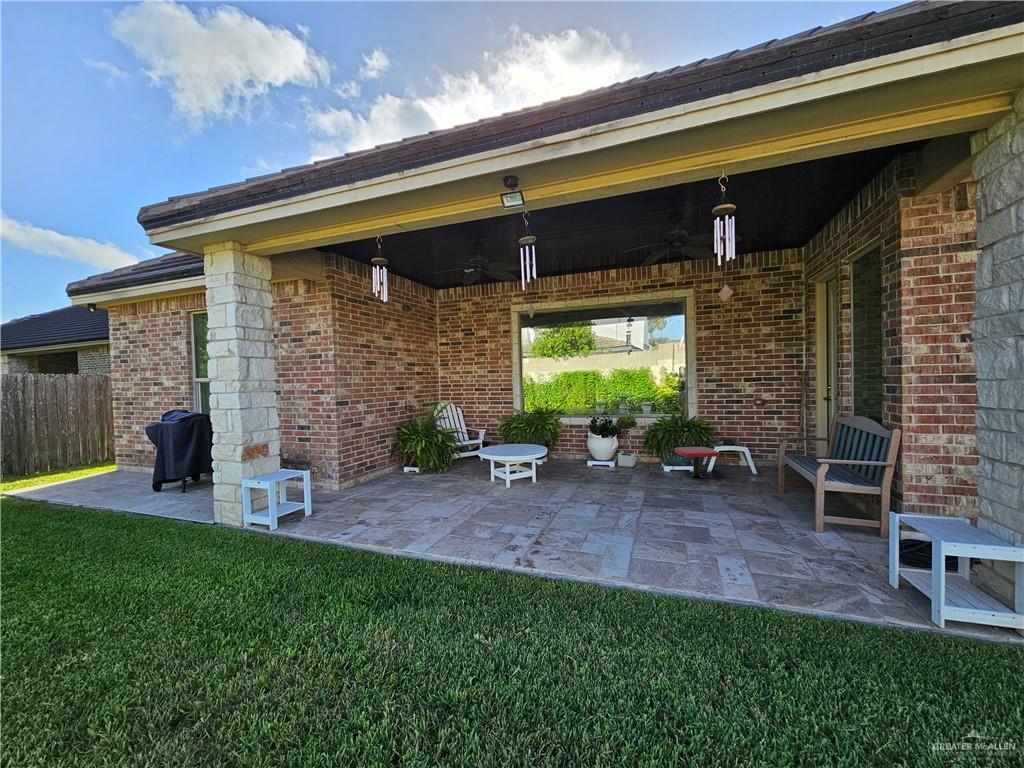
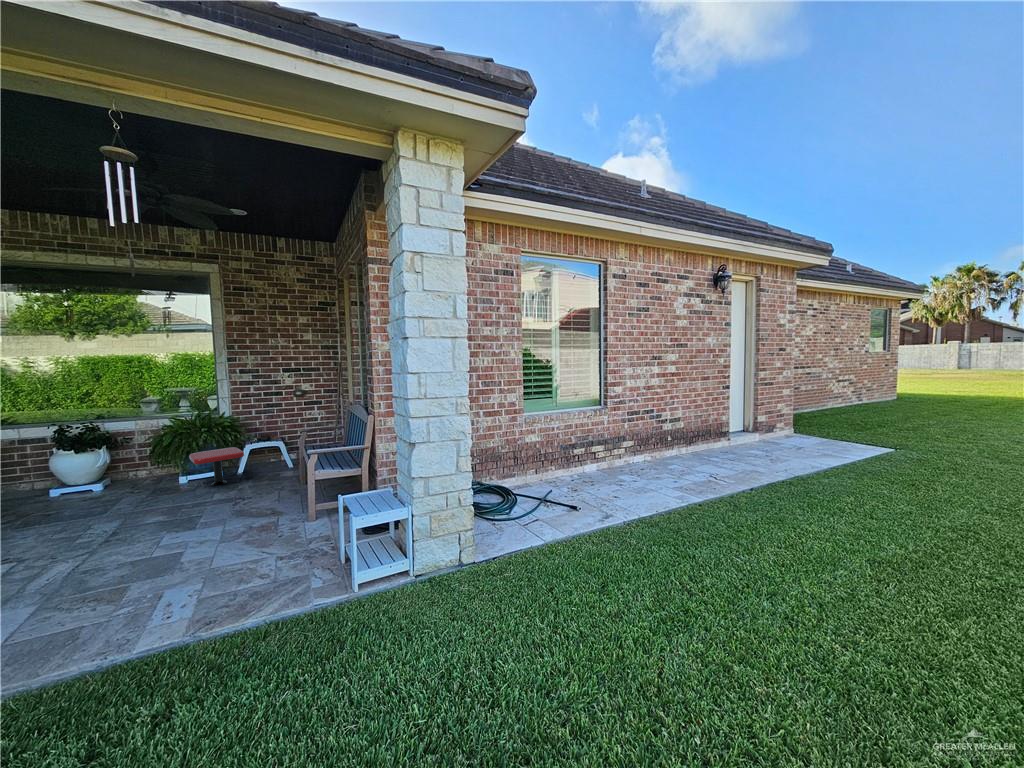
potted tree: present [616,415,637,467] -> none [98,418,141,489]

